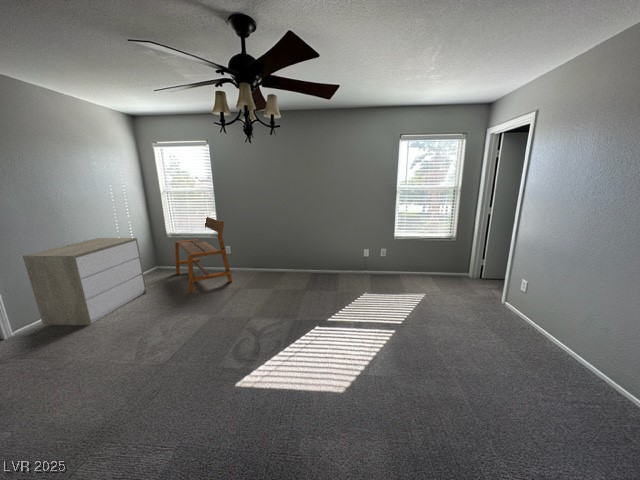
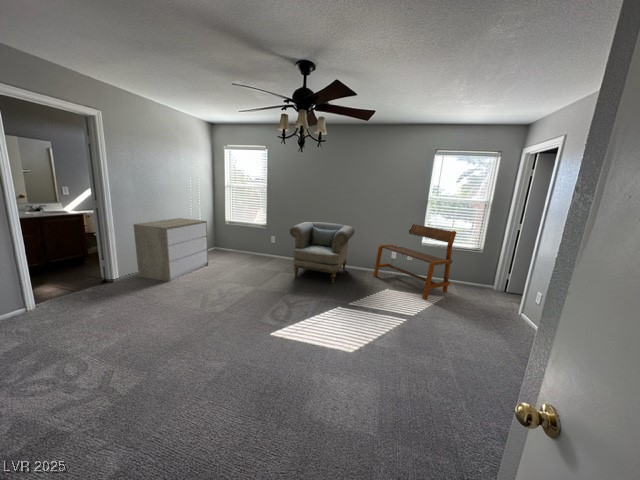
bench: present [175,217,232,293] -> present [374,224,456,300]
armchair: none [247,225,322,295] -> present [290,222,354,283]

